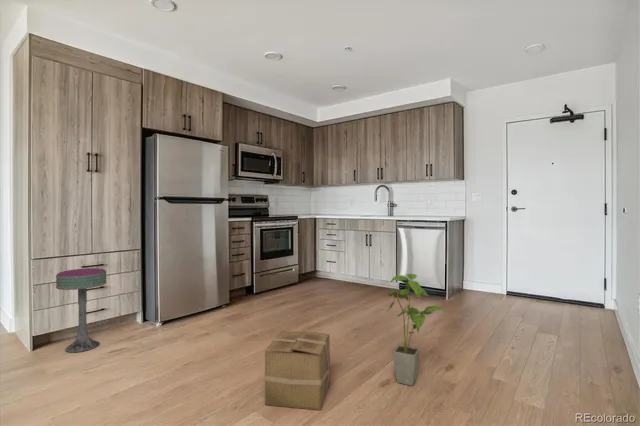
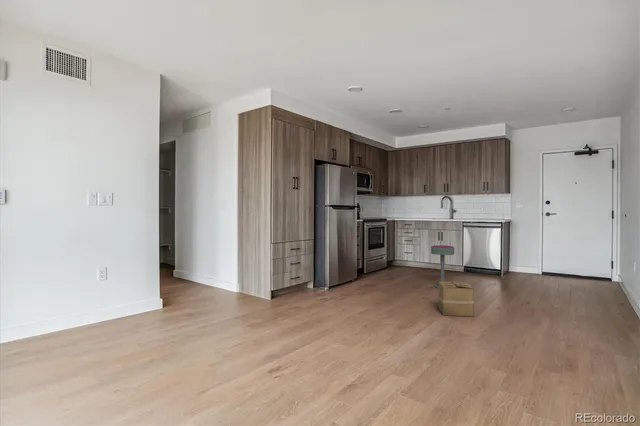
bar stool: present [56,268,106,352] -> present [431,245,454,288]
house plant: present [388,274,444,386] -> none [496,249,532,310]

